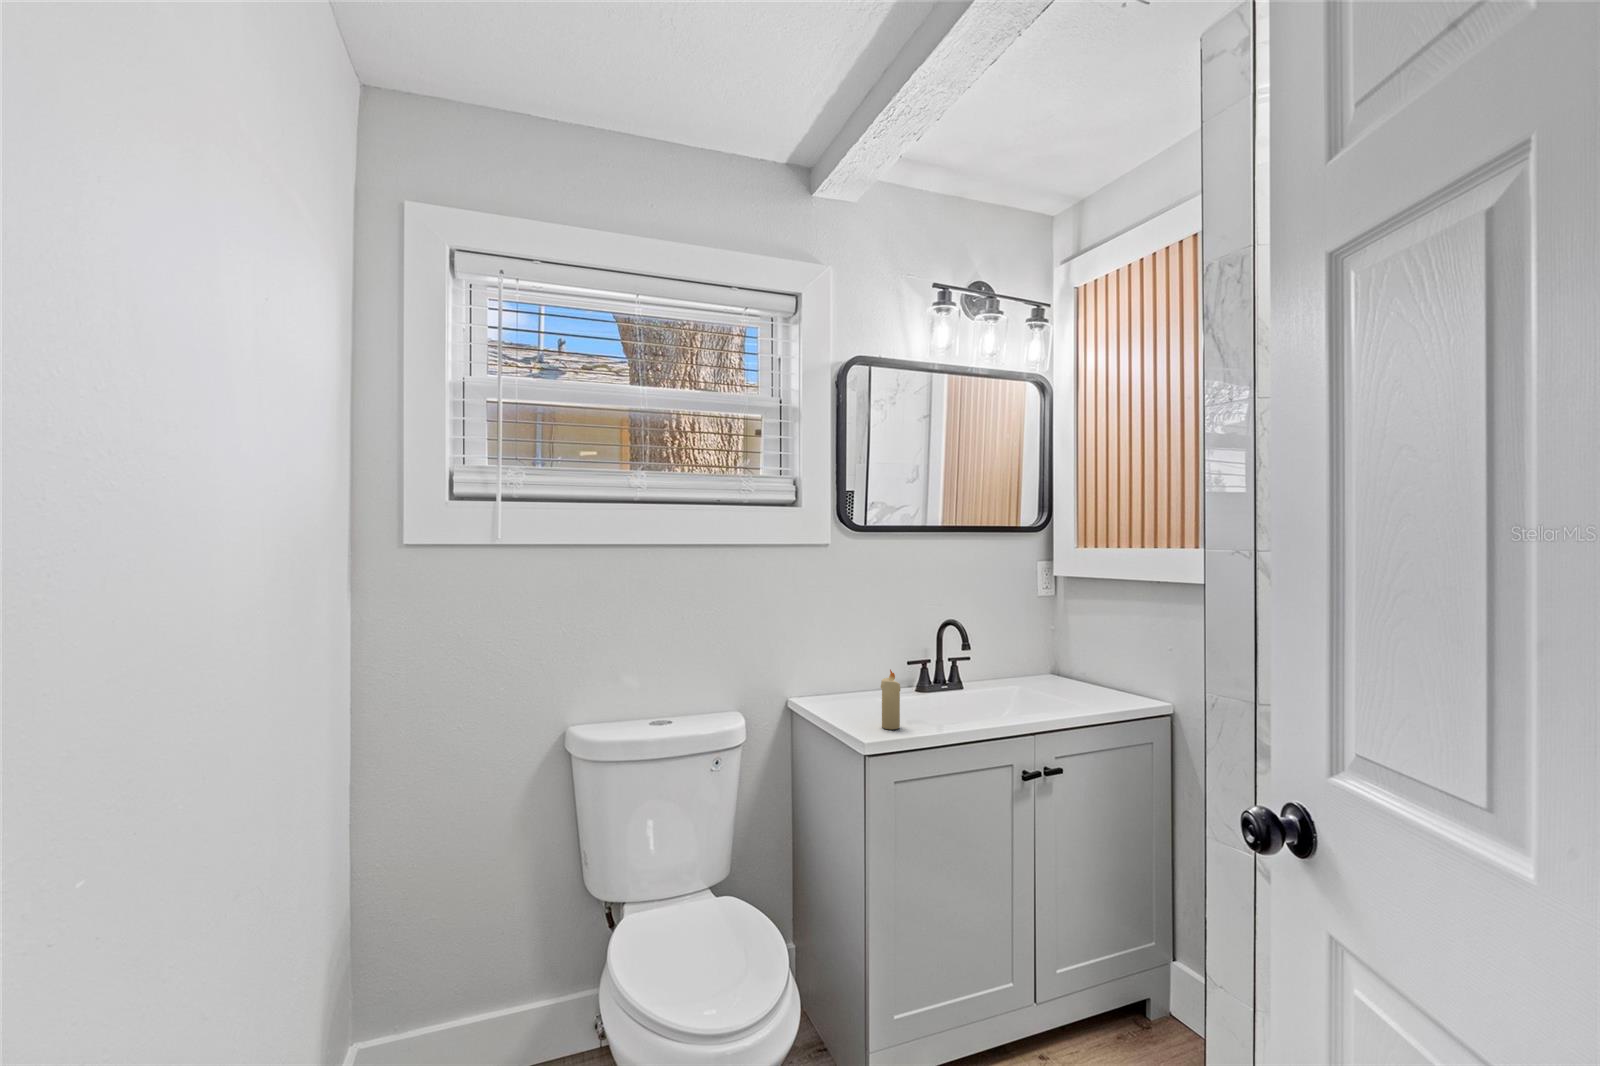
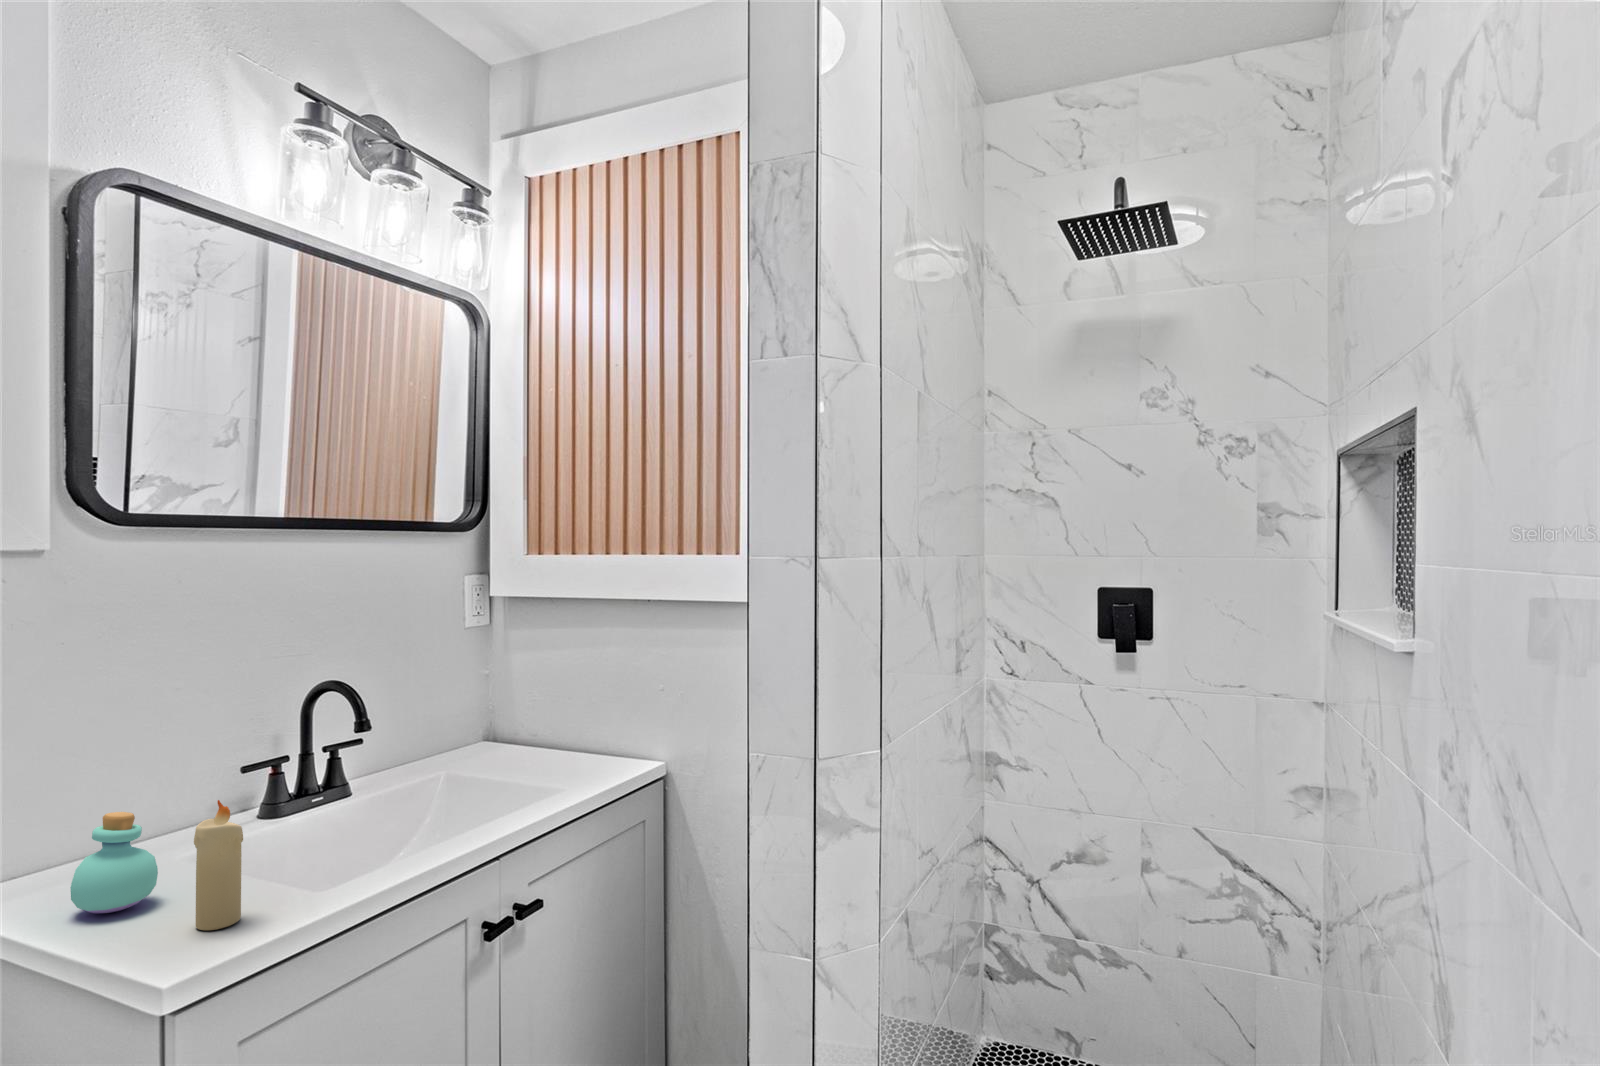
perfume bottle: none [838,670,869,715] -> present [70,812,158,913]

